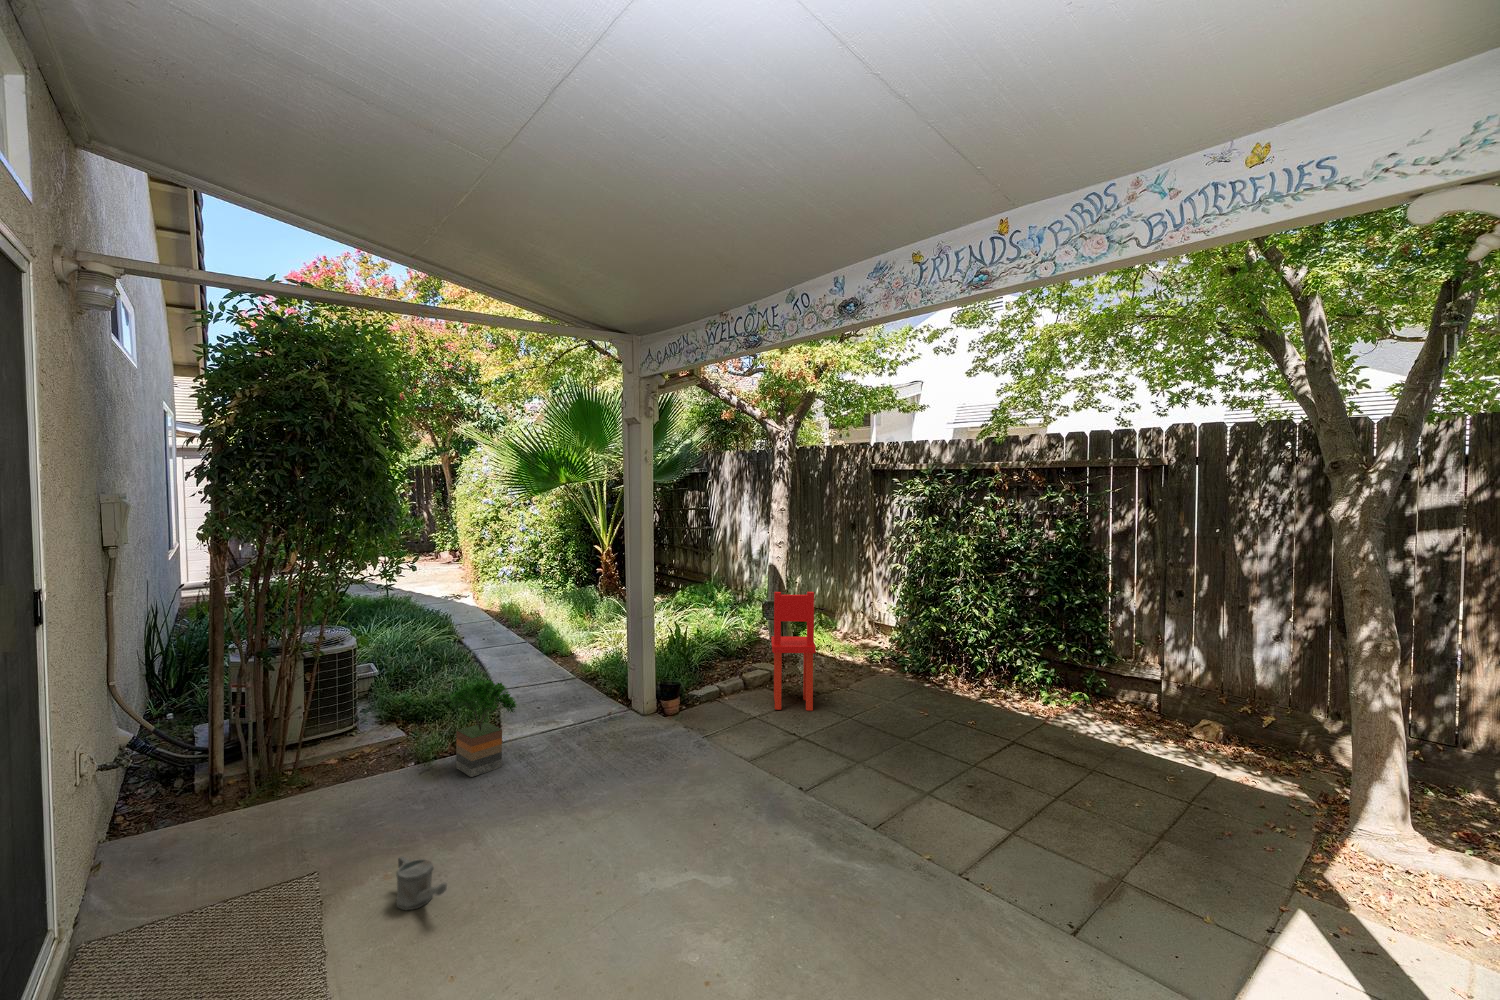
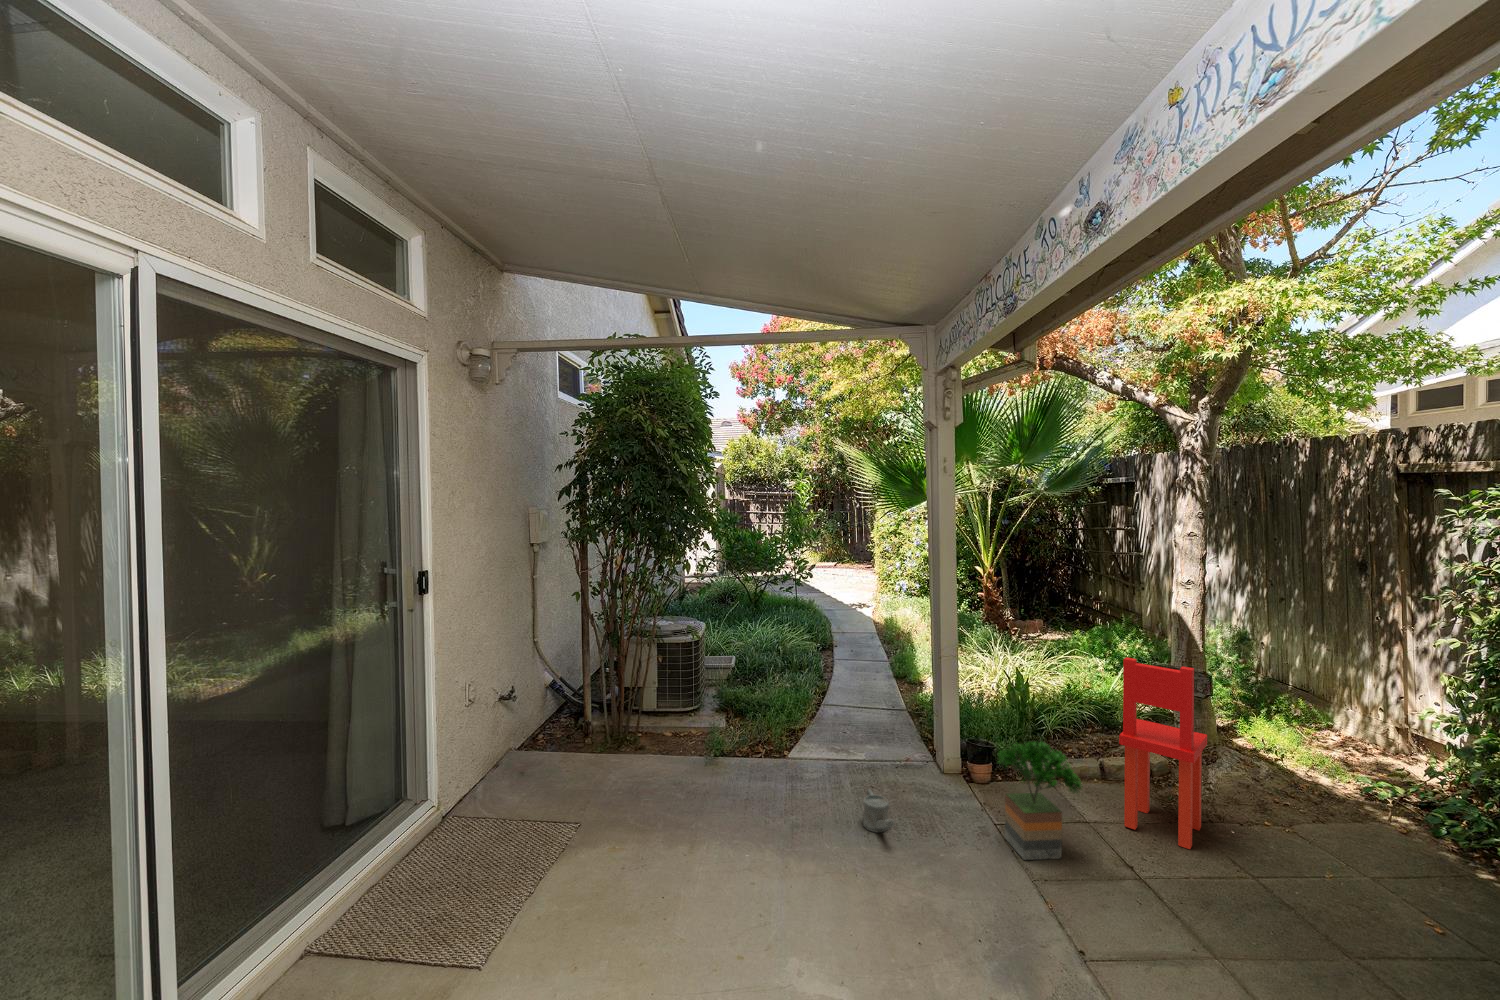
potted tree: present [450,680,517,777] -> present [999,741,1083,860]
watering can: present [396,856,447,910] -> present [863,789,895,833]

